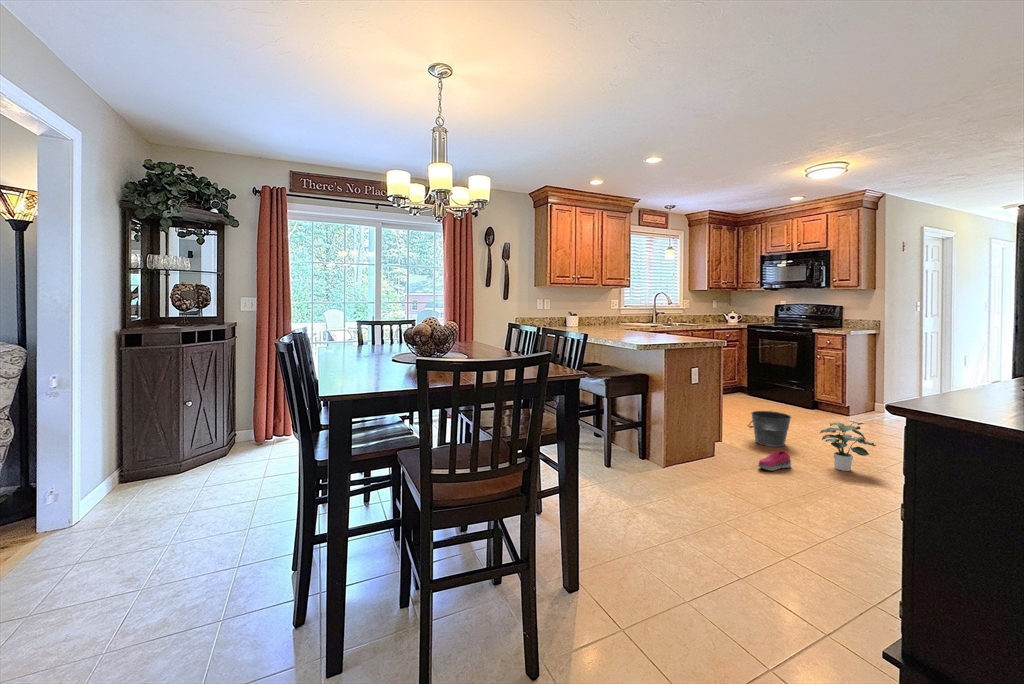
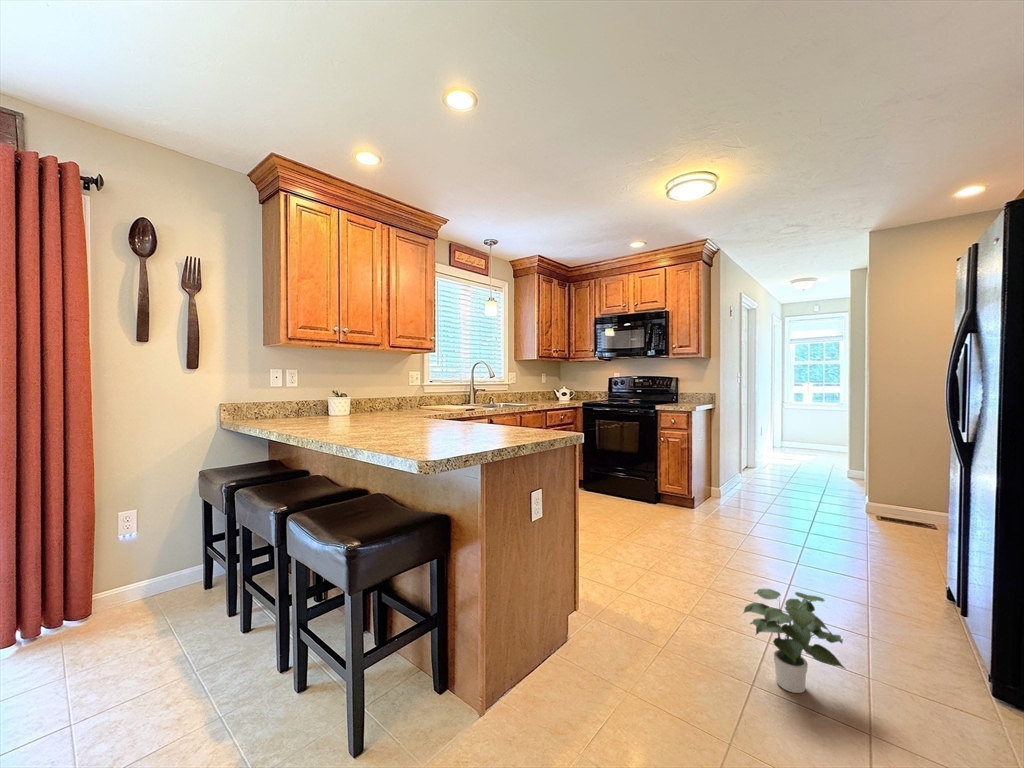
bucket: present [748,411,791,447] -> none [614,550,679,620]
shoe: present [758,450,791,471] -> none [665,670,716,737]

